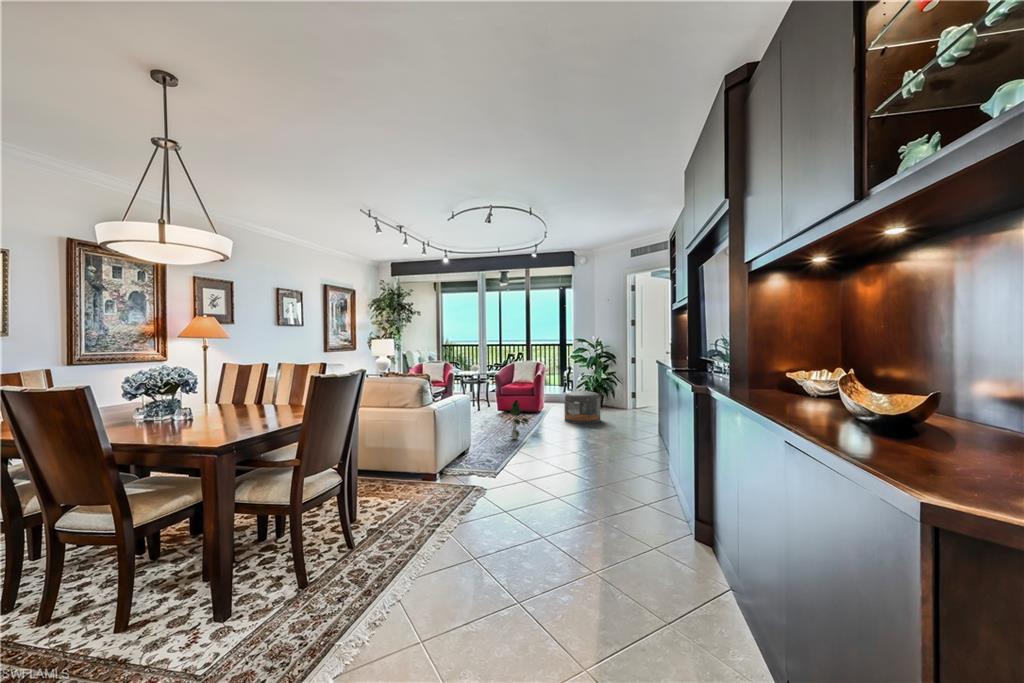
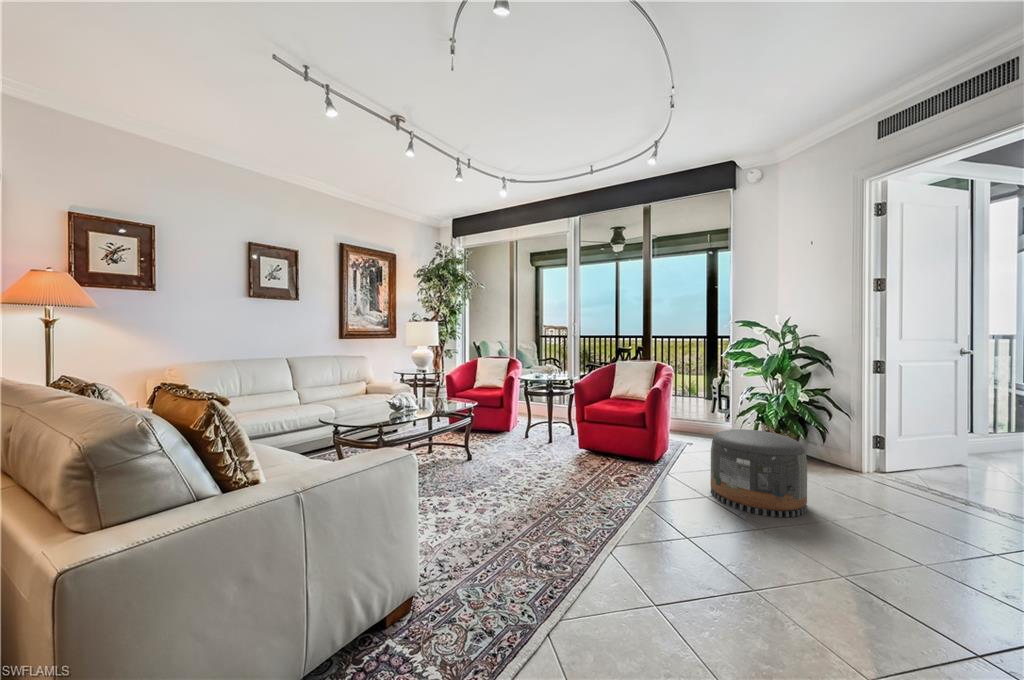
potted plant: present [503,400,529,439] -> none [526,457,606,564]

